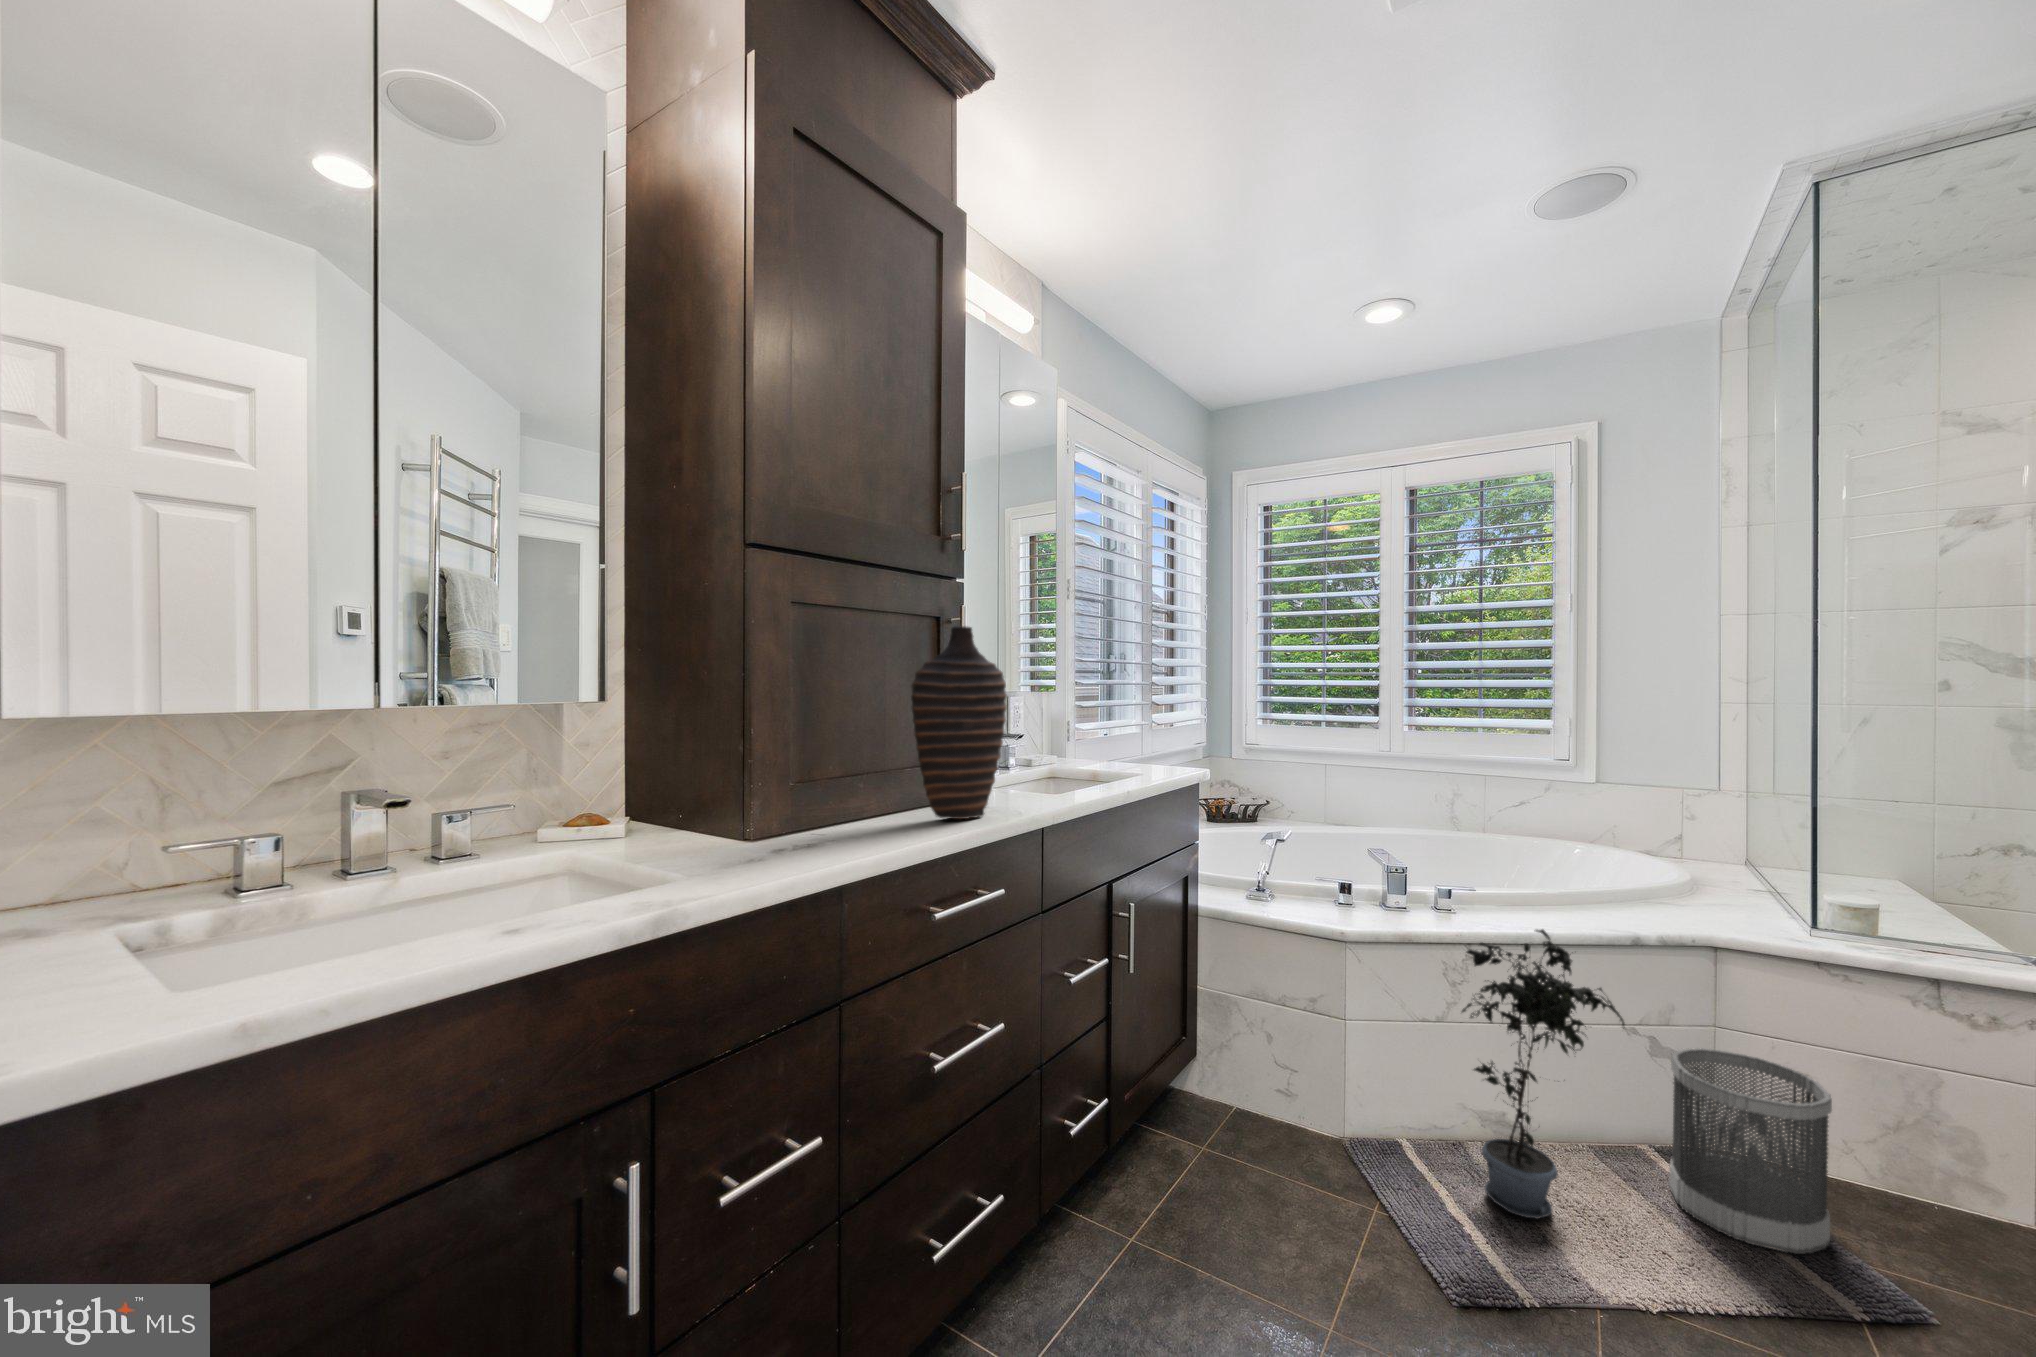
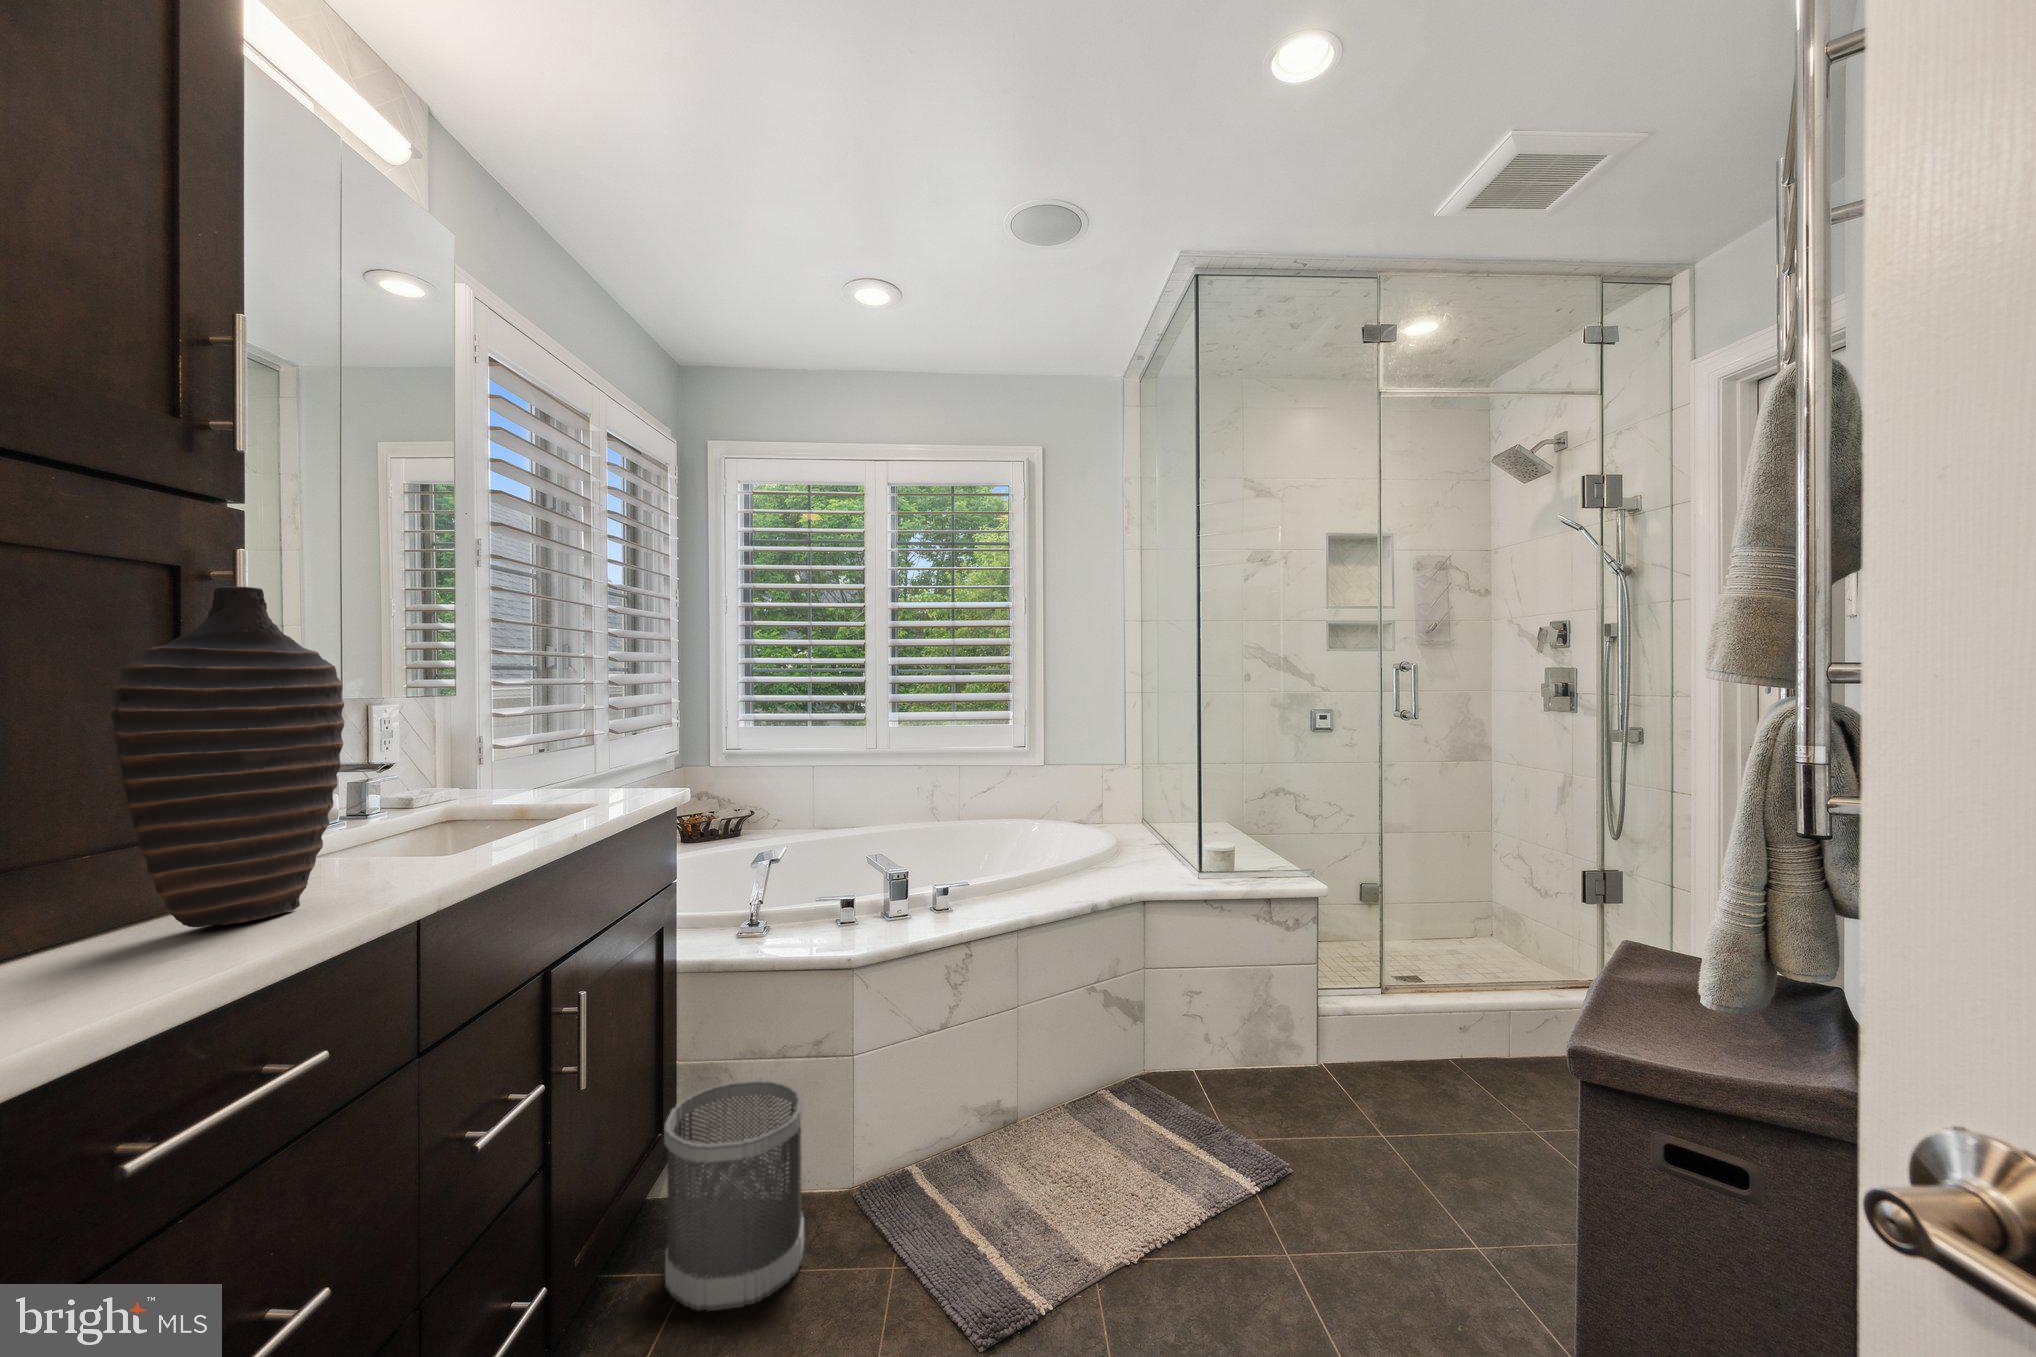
potted plant: present [1462,929,1625,1219] -> none [968,917,1111,1214]
wastebasket: present [1669,1048,1832,1254] -> present [664,1080,804,1311]

